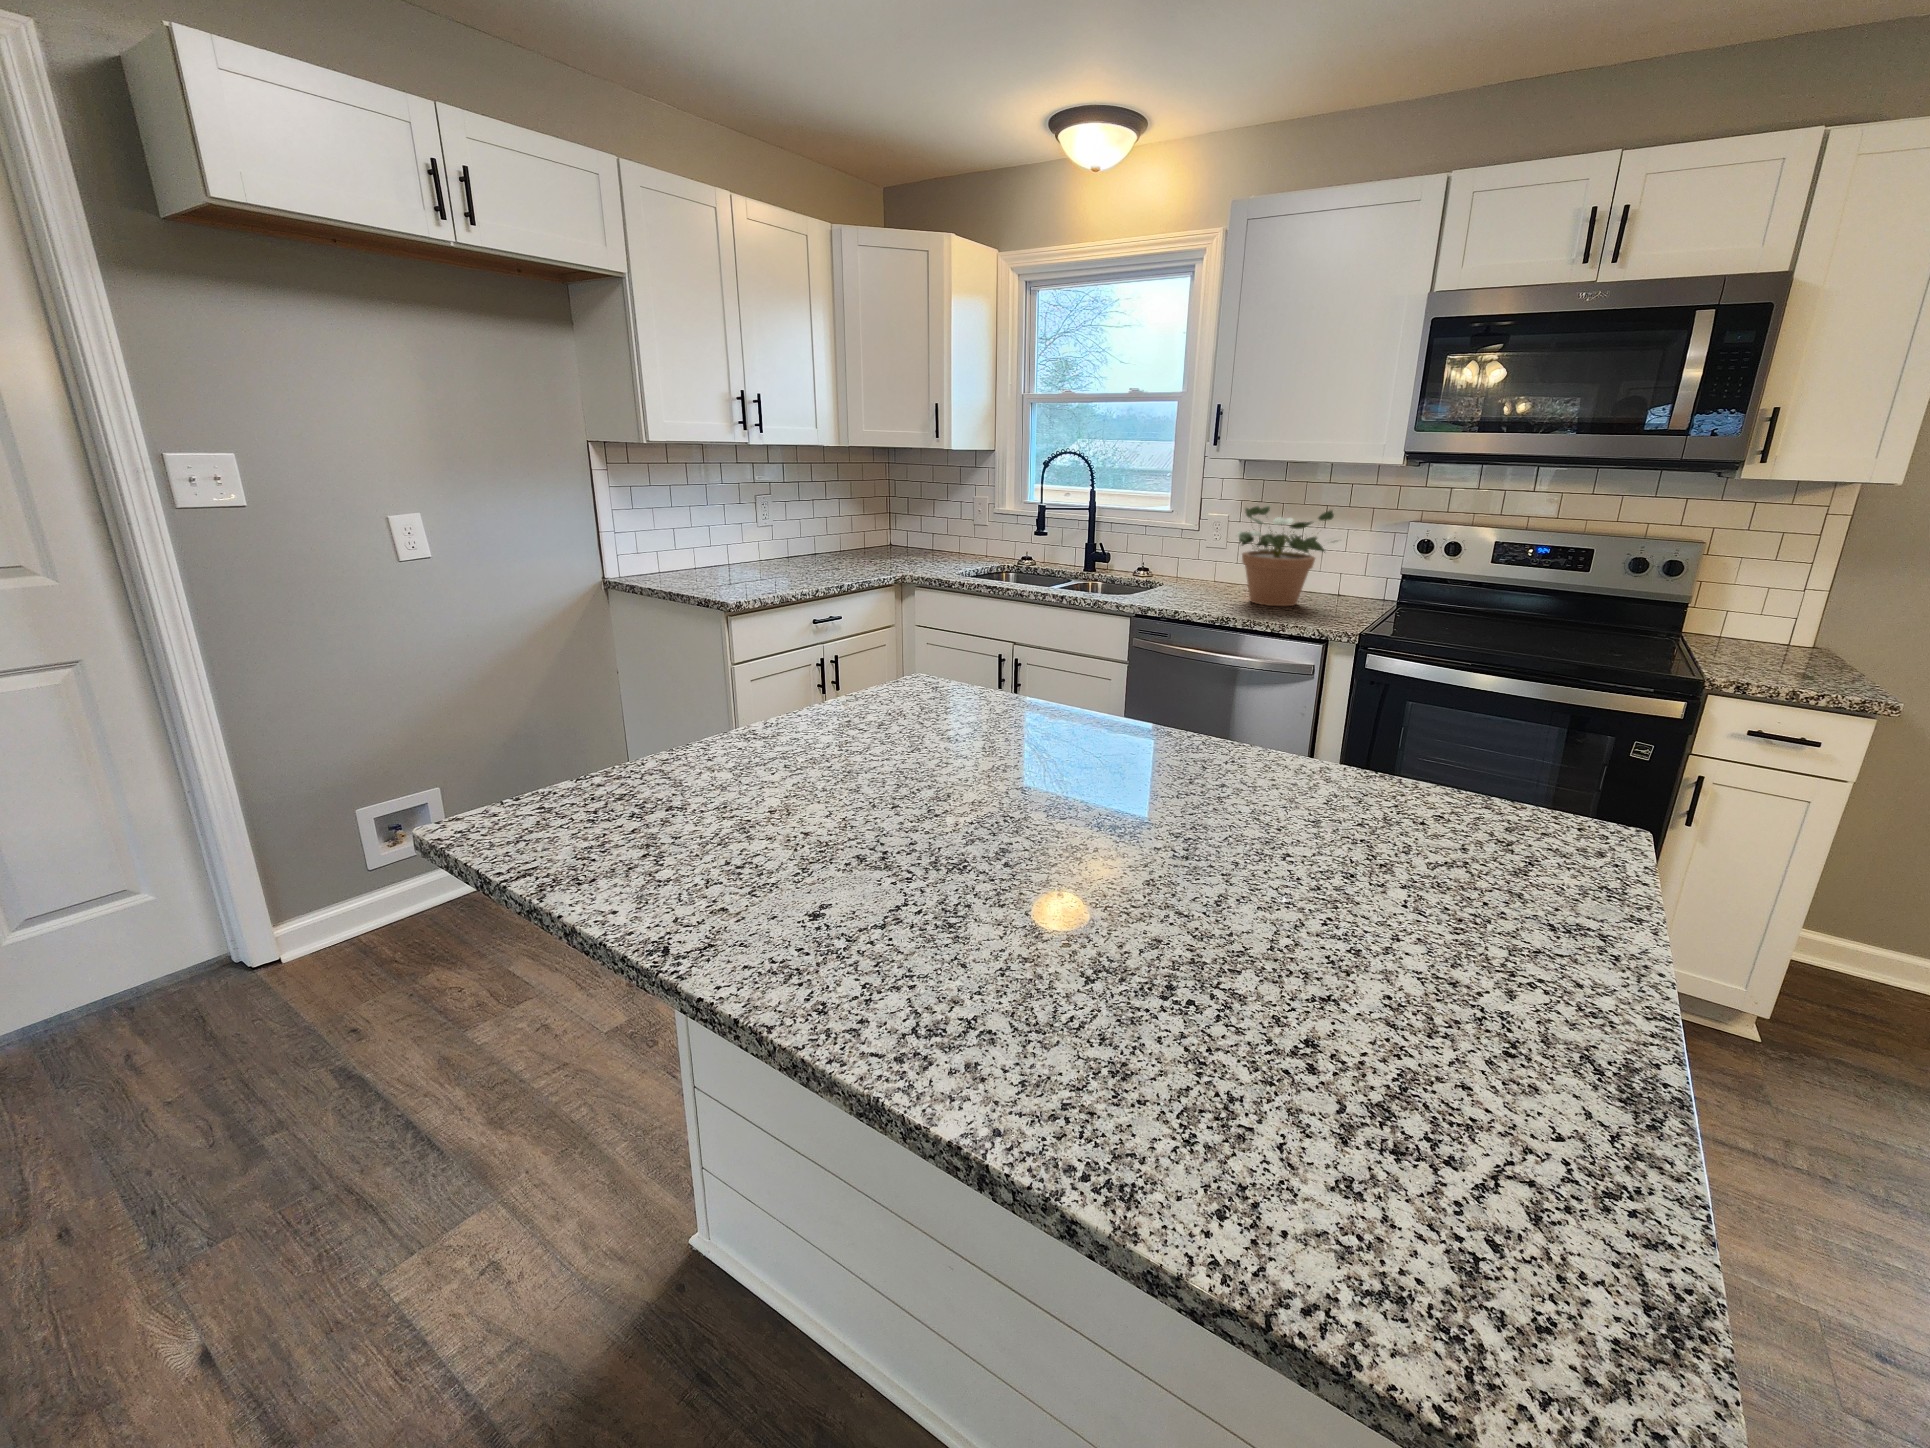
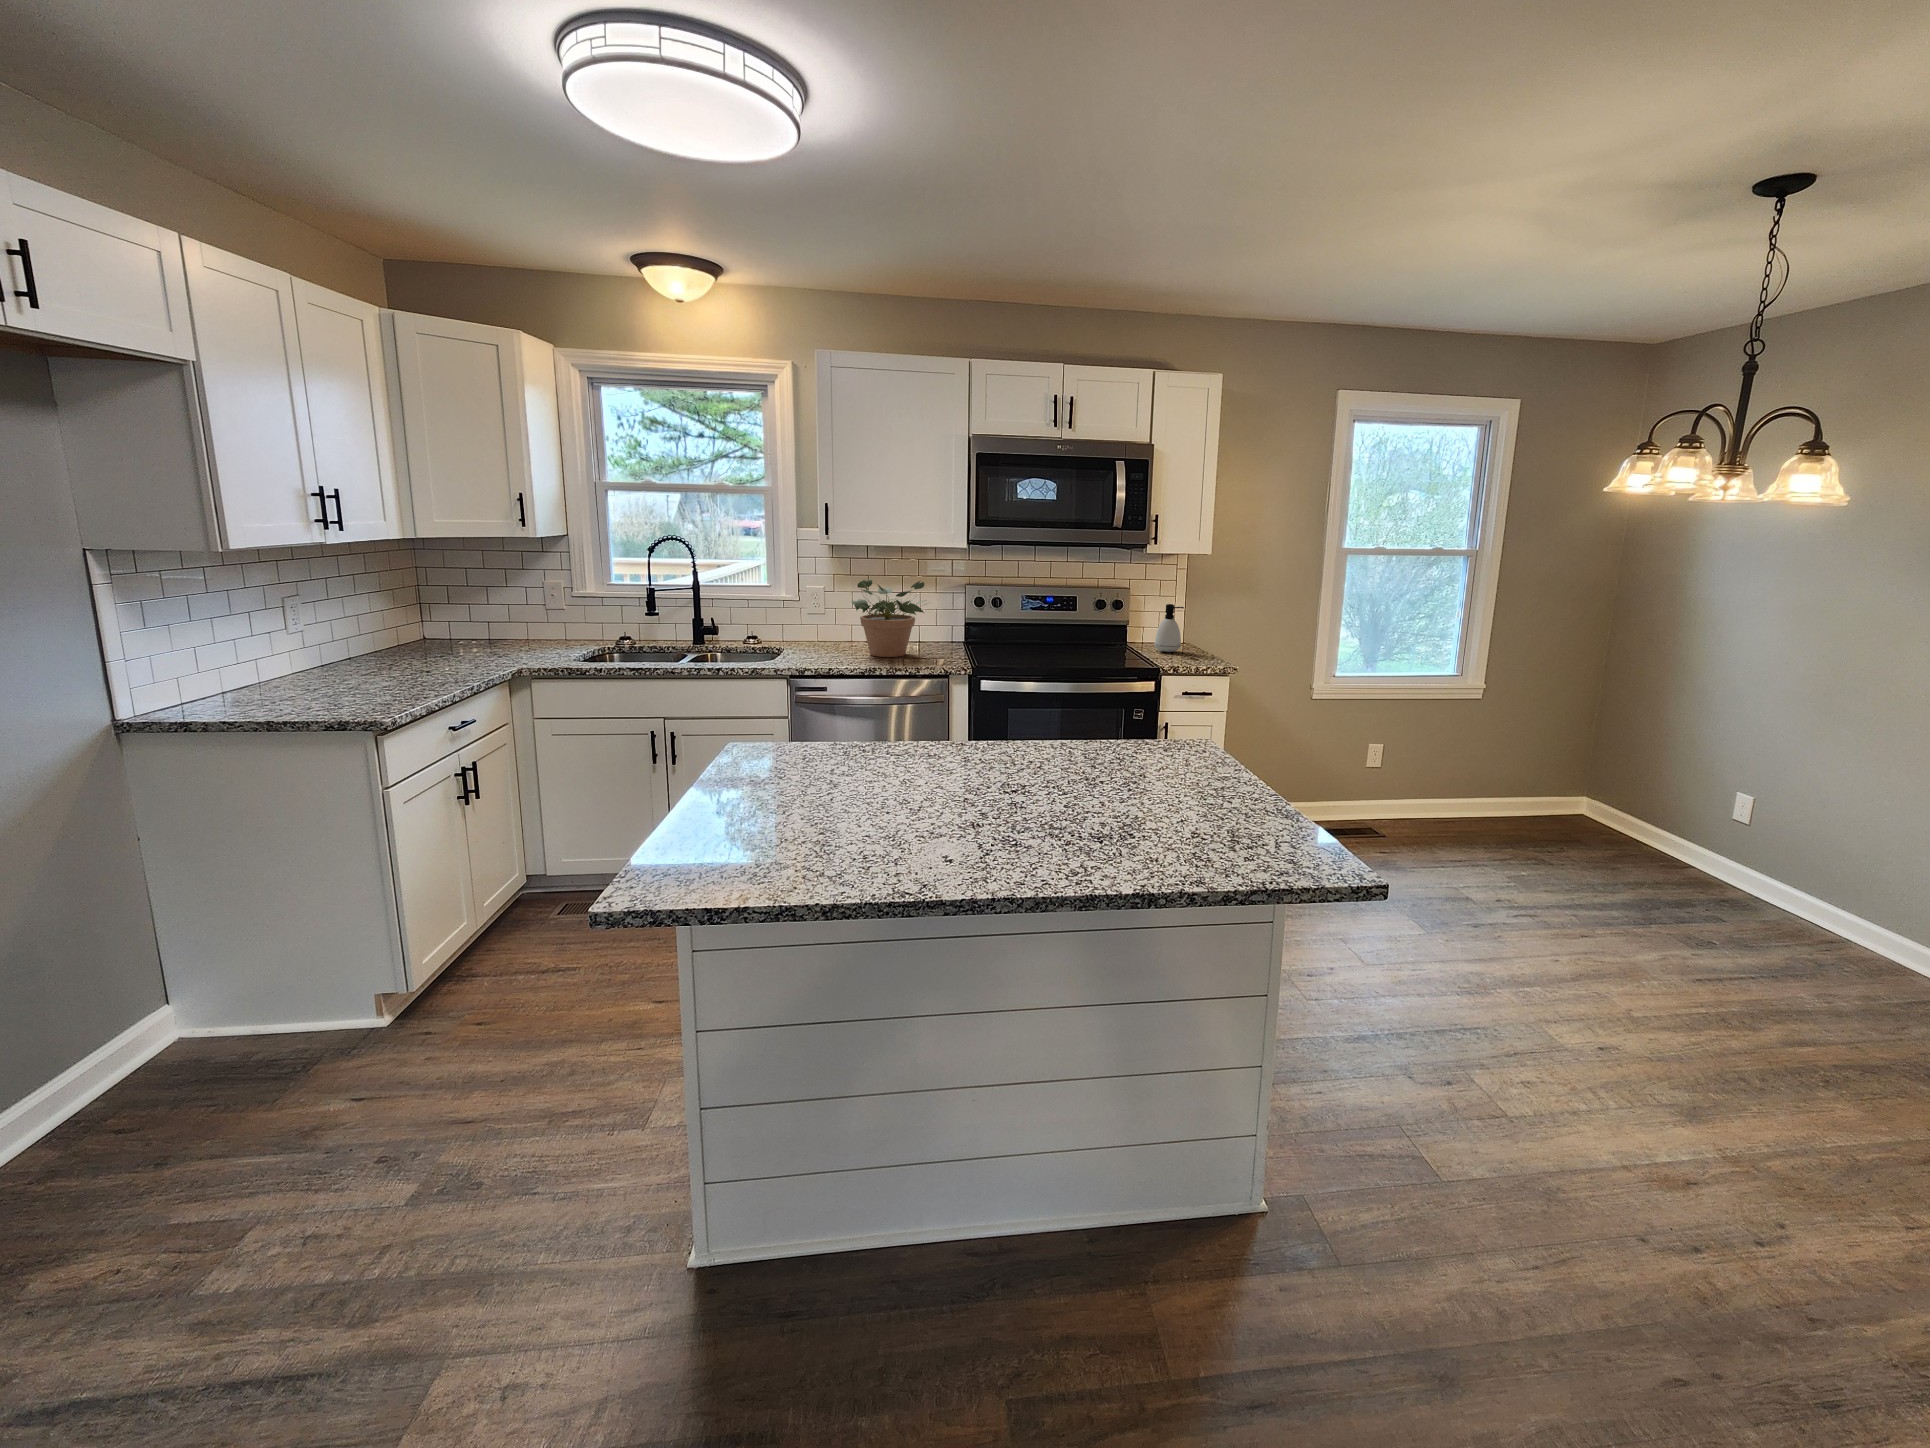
soap dispenser: none [1739,572,1821,656] -> present [1155,604,1184,652]

